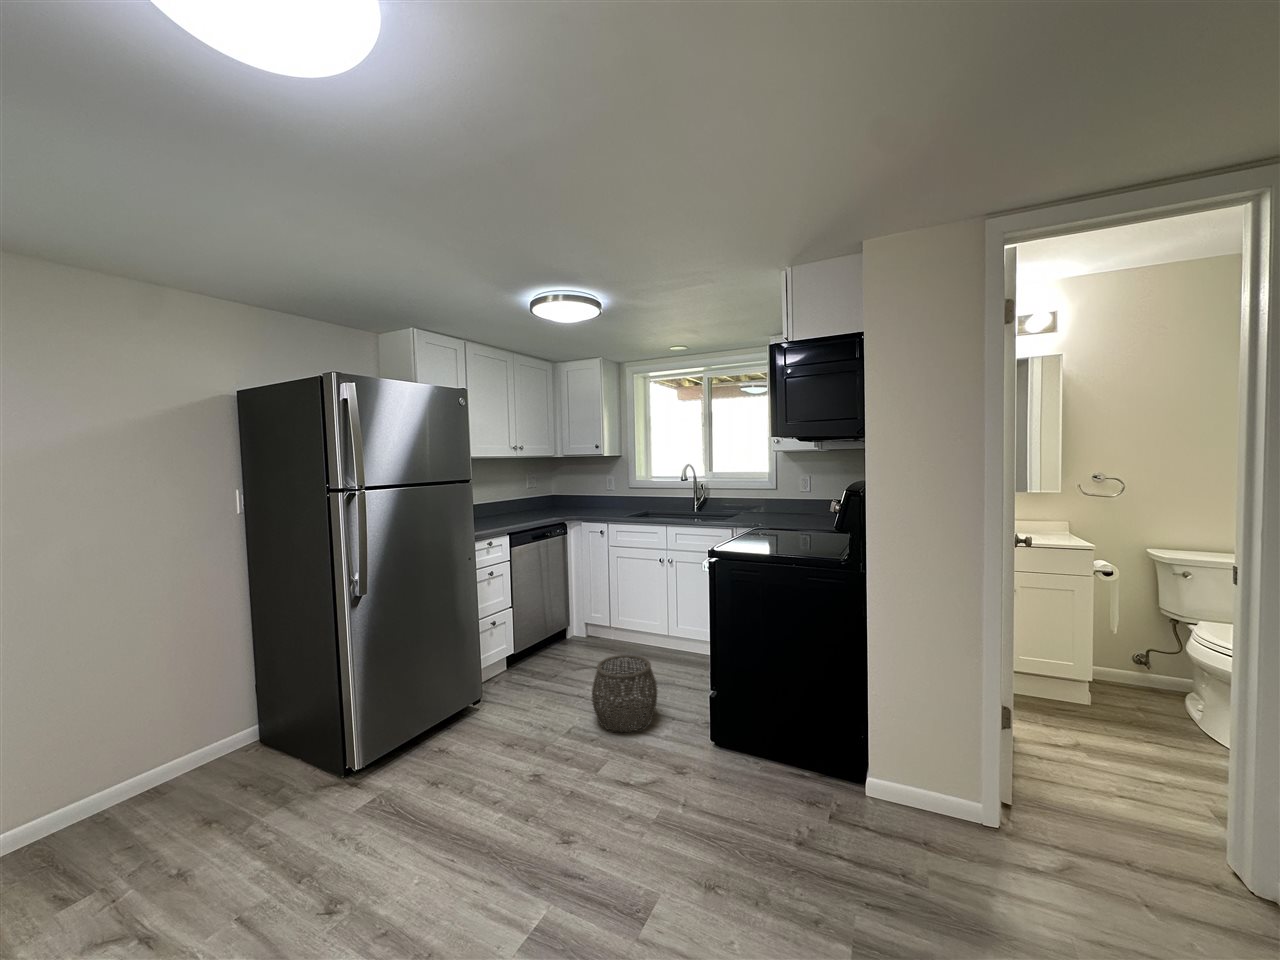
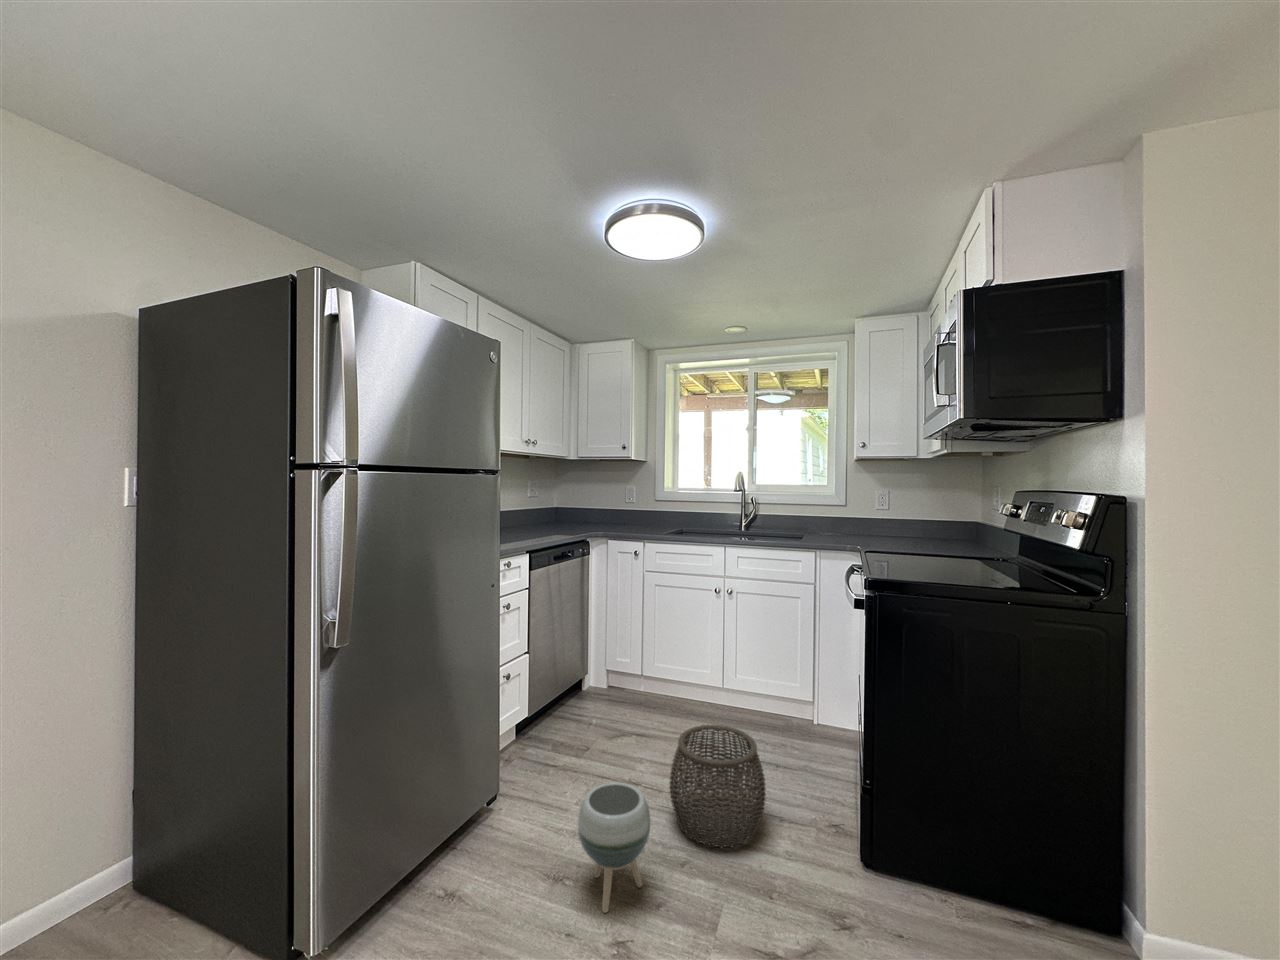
planter: none [516,686,564,761] -> present [578,782,651,913]

